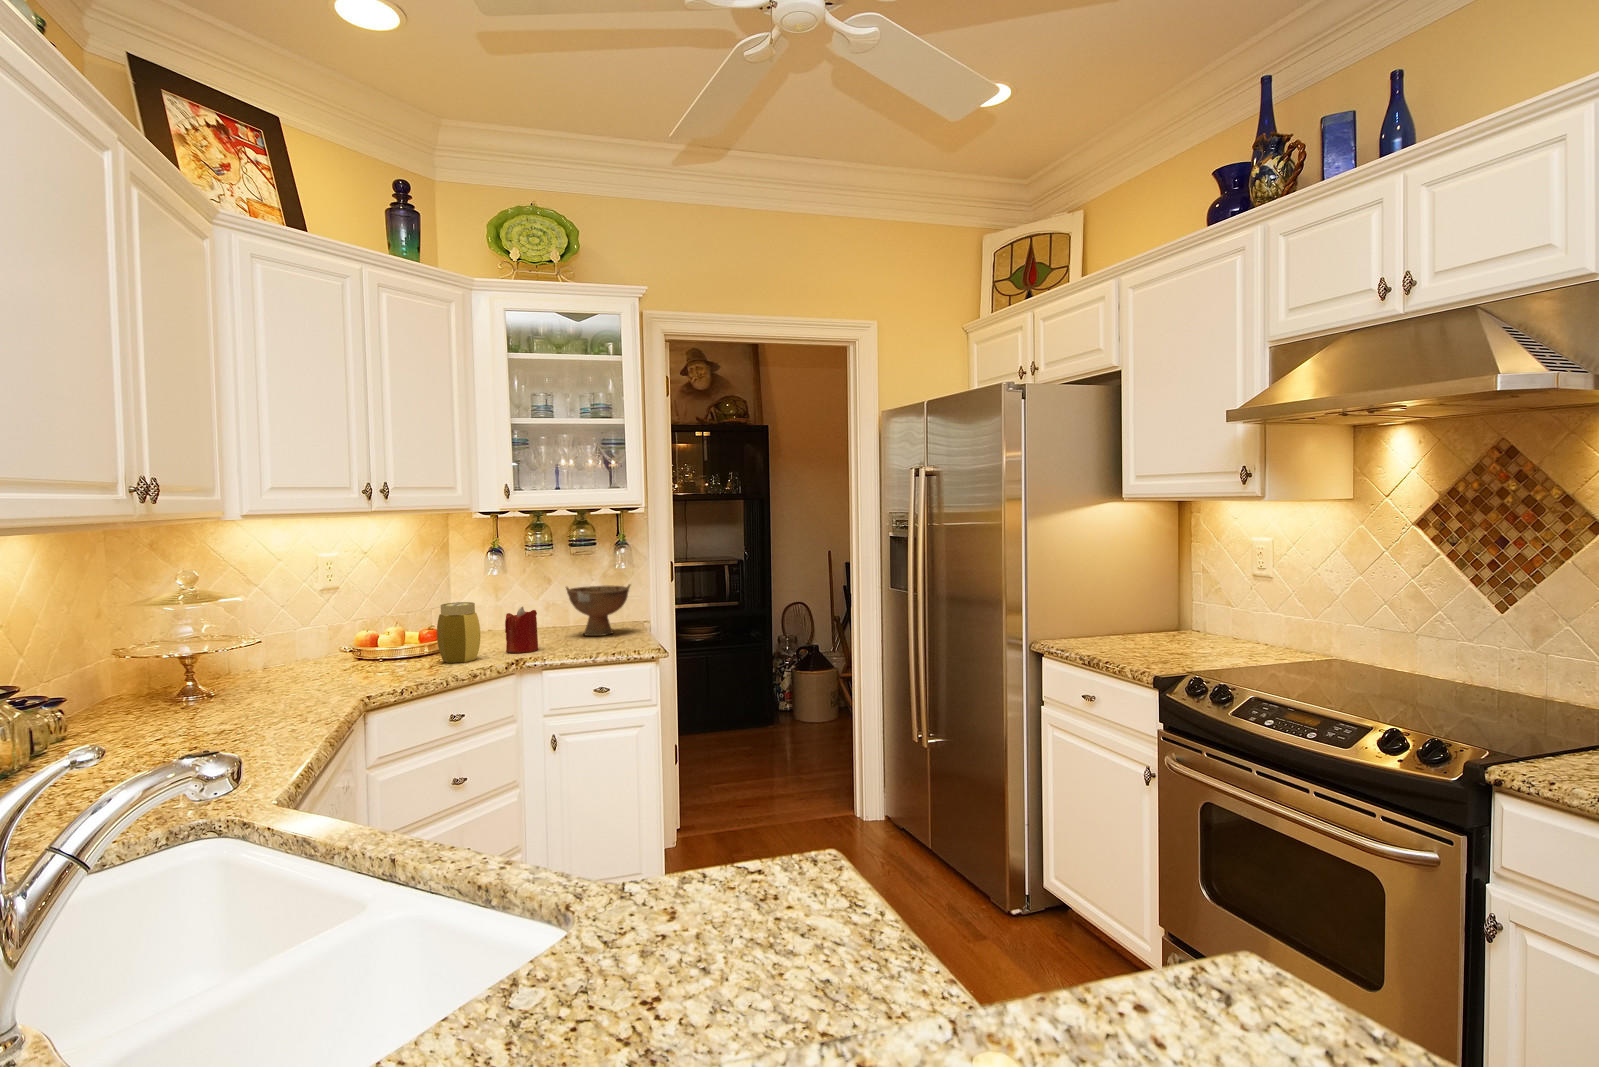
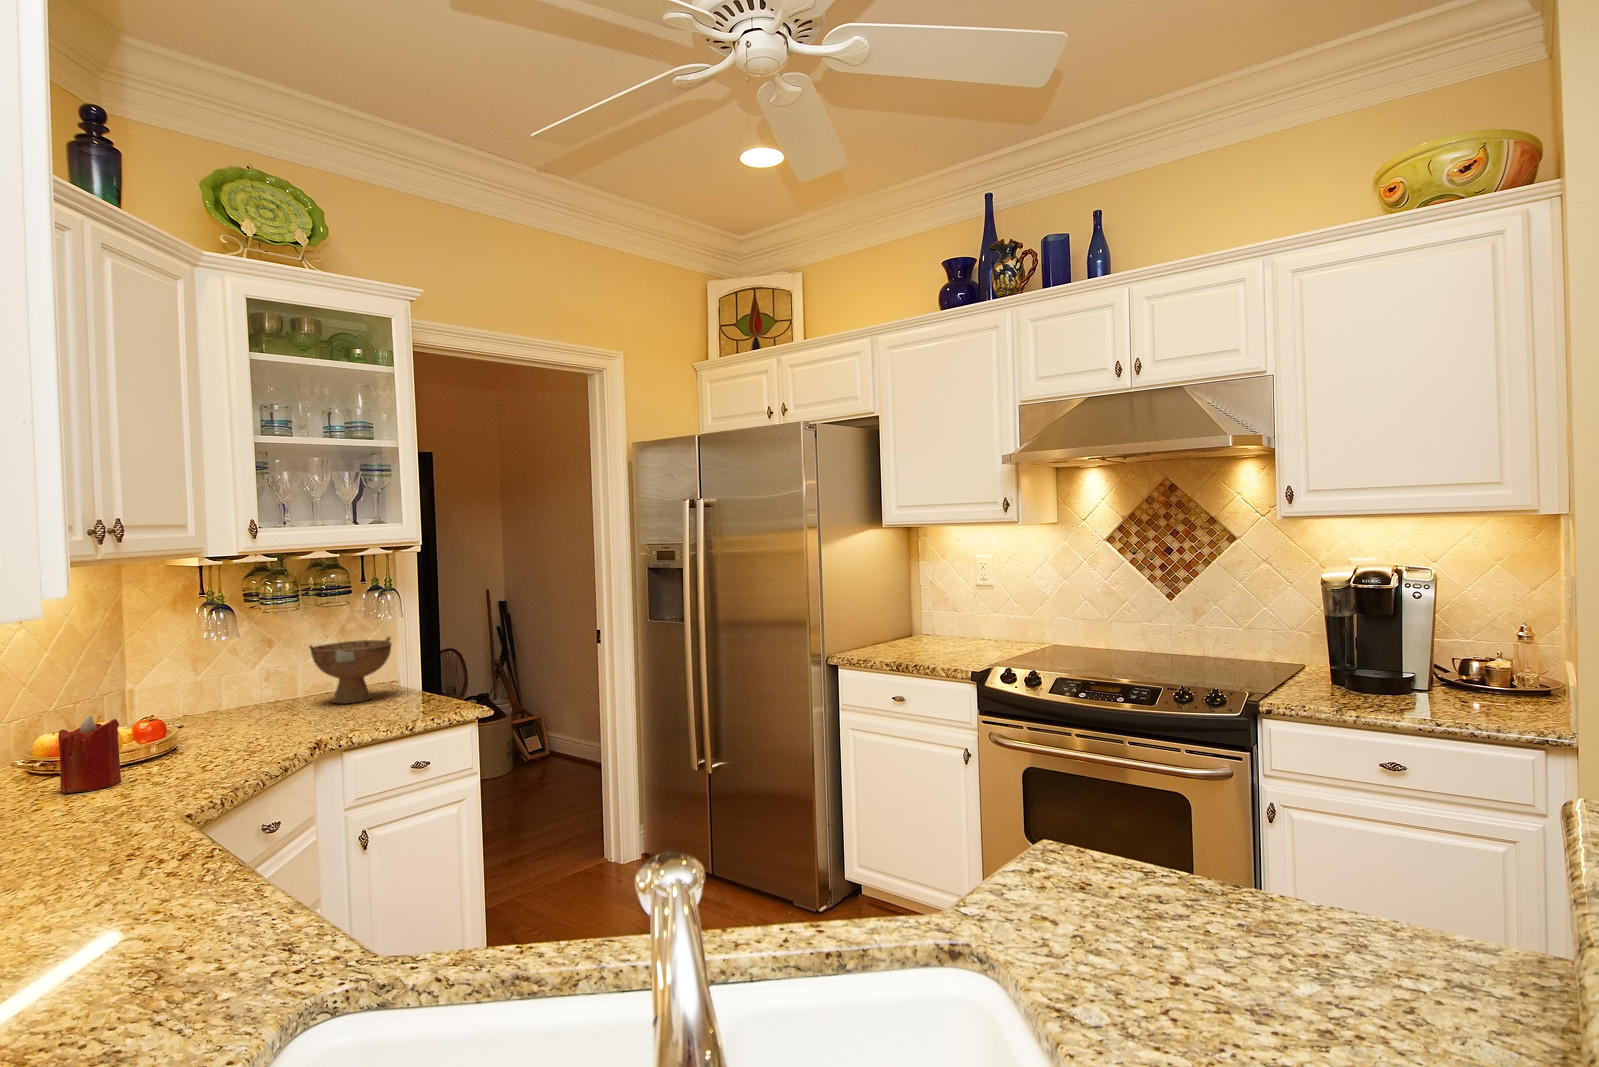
jar: present [437,602,480,663] -> none [187,672,251,754]
candle: present [505,606,538,653] -> present [58,716,121,793]

